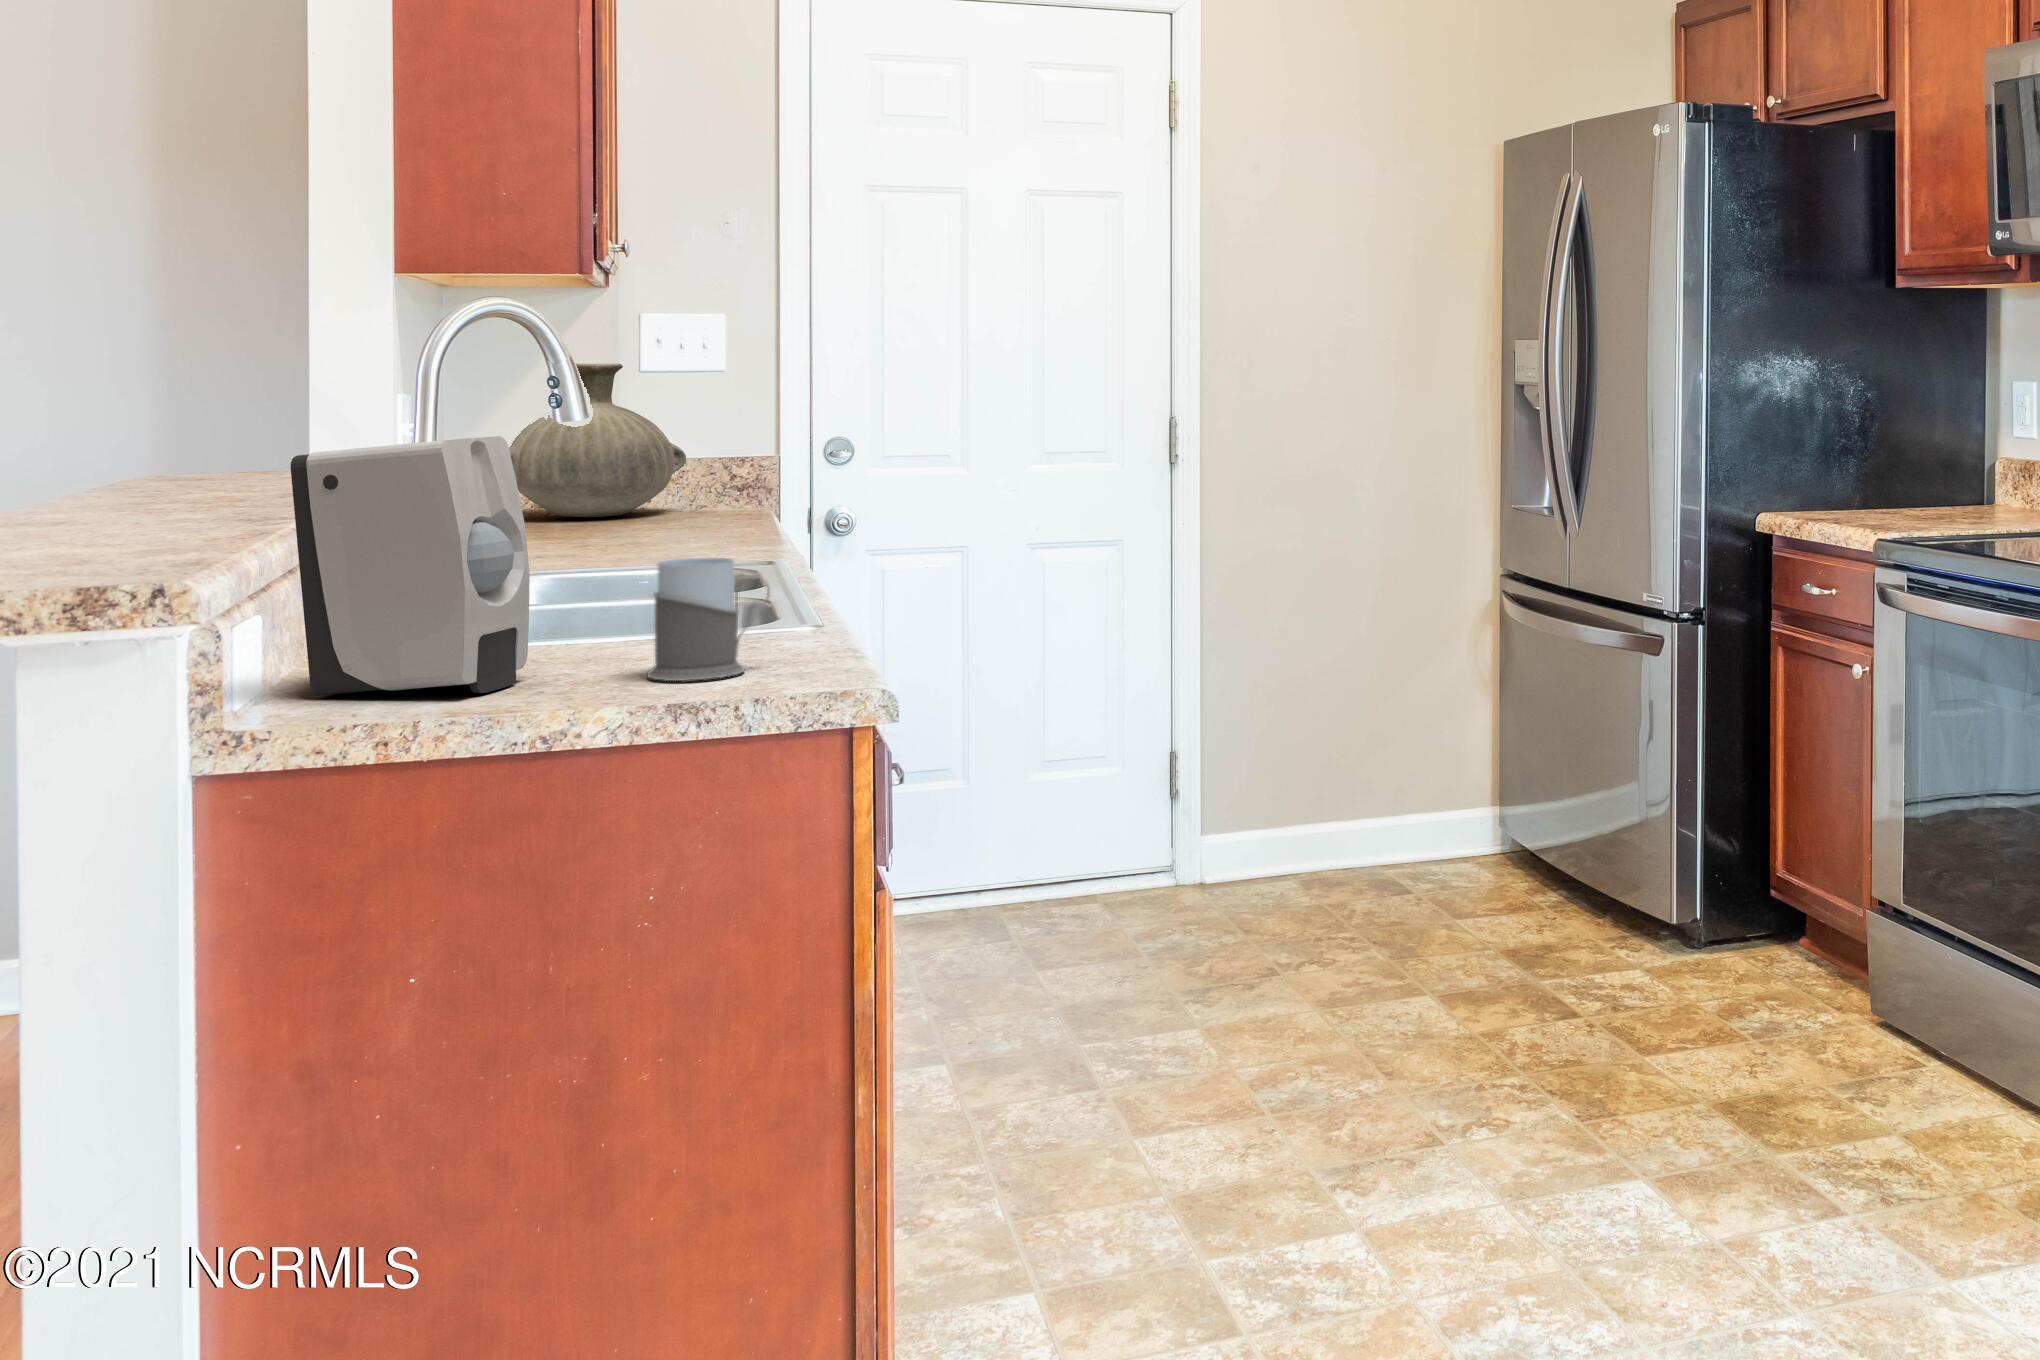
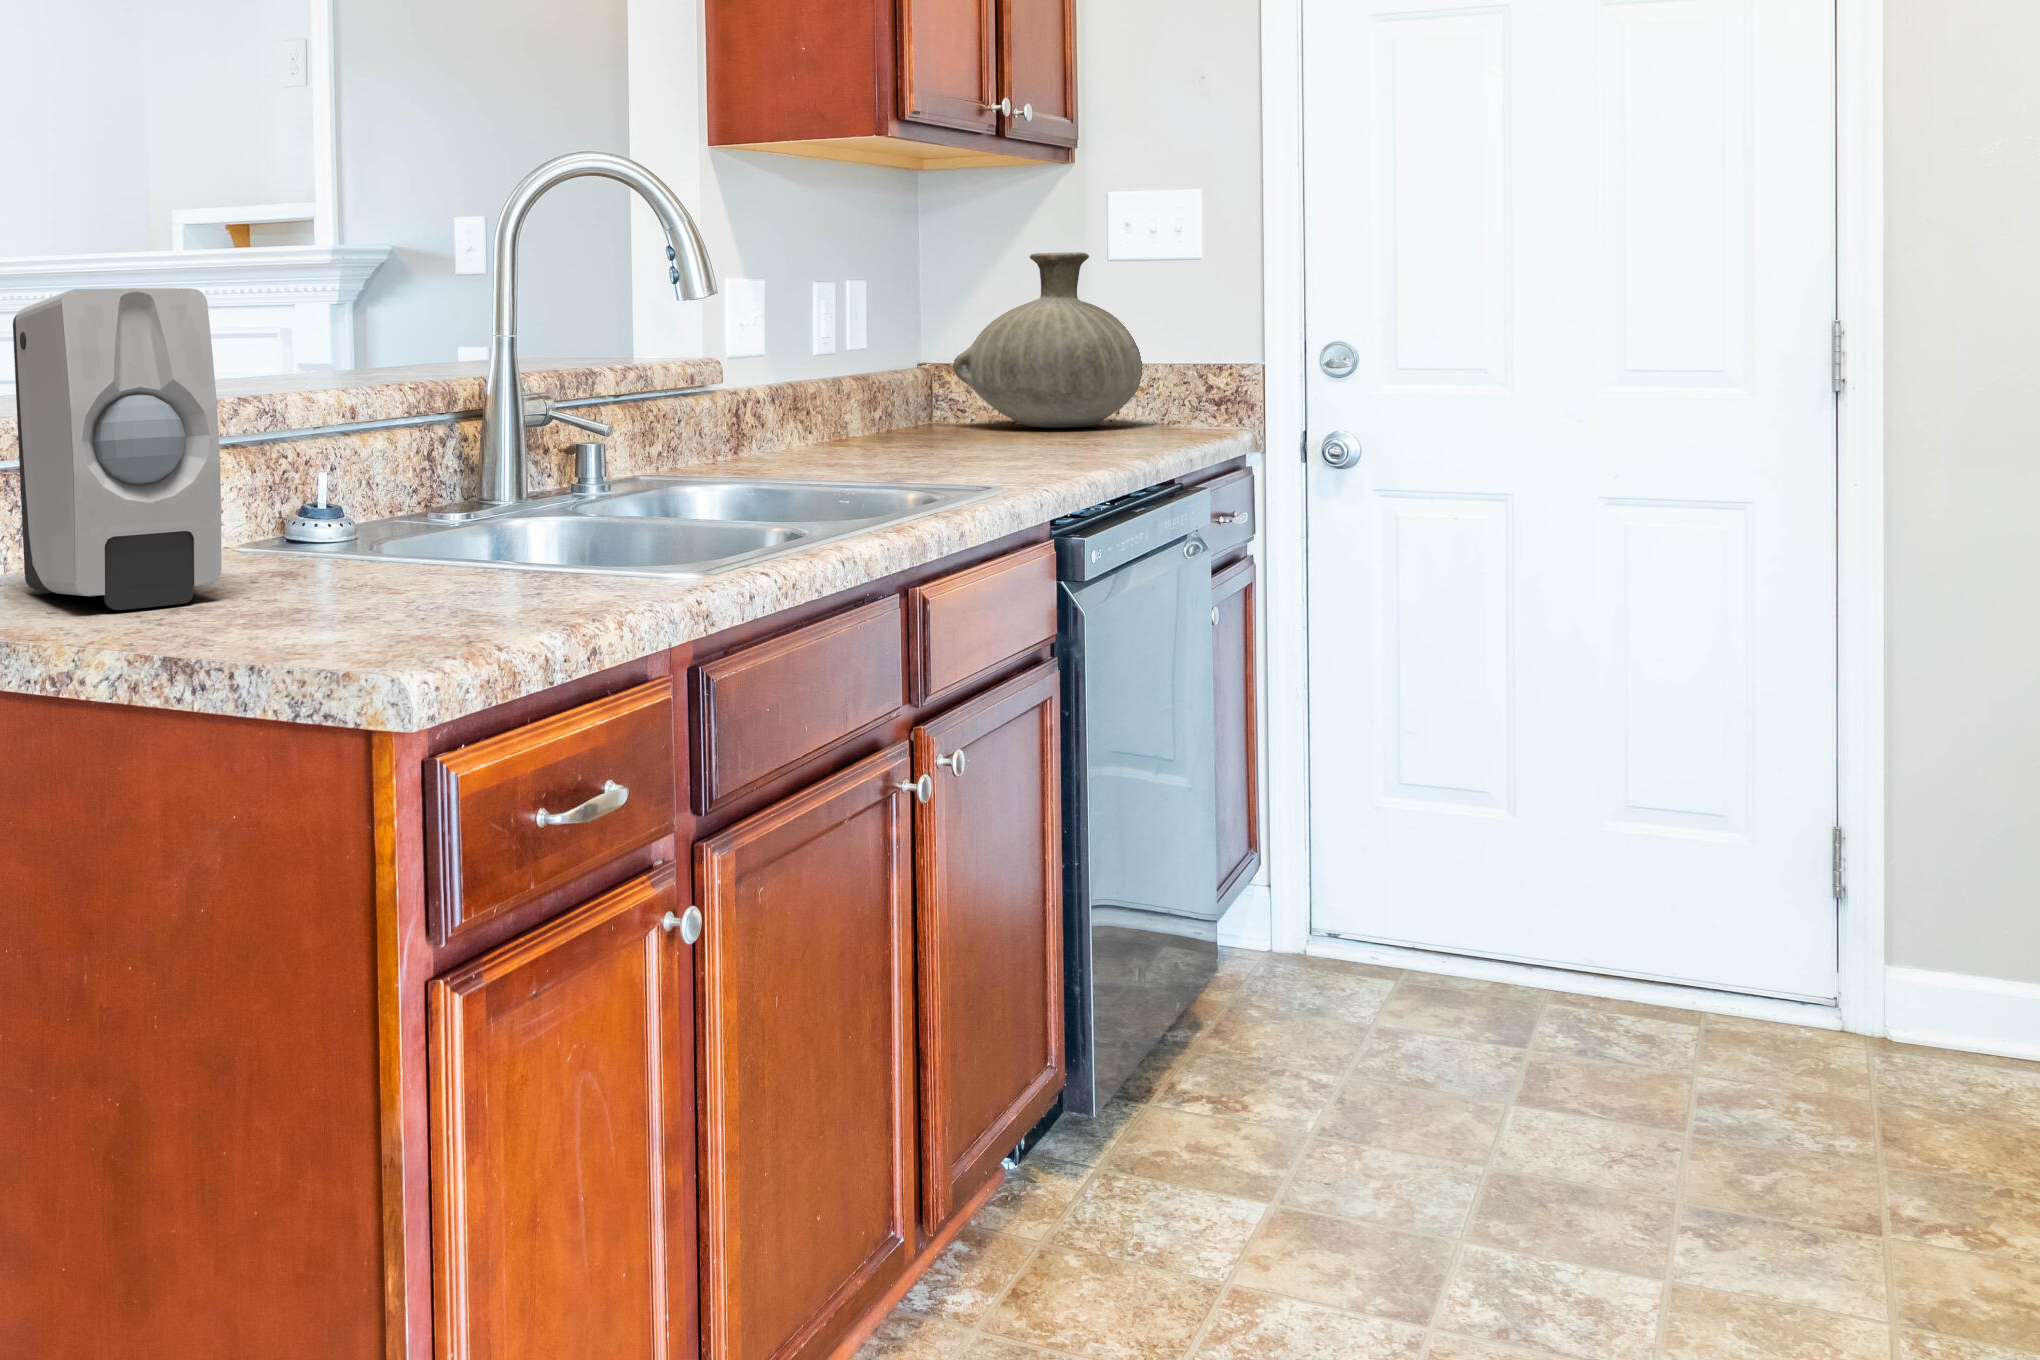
mug: present [647,558,770,681] -> none [282,458,434,628]

